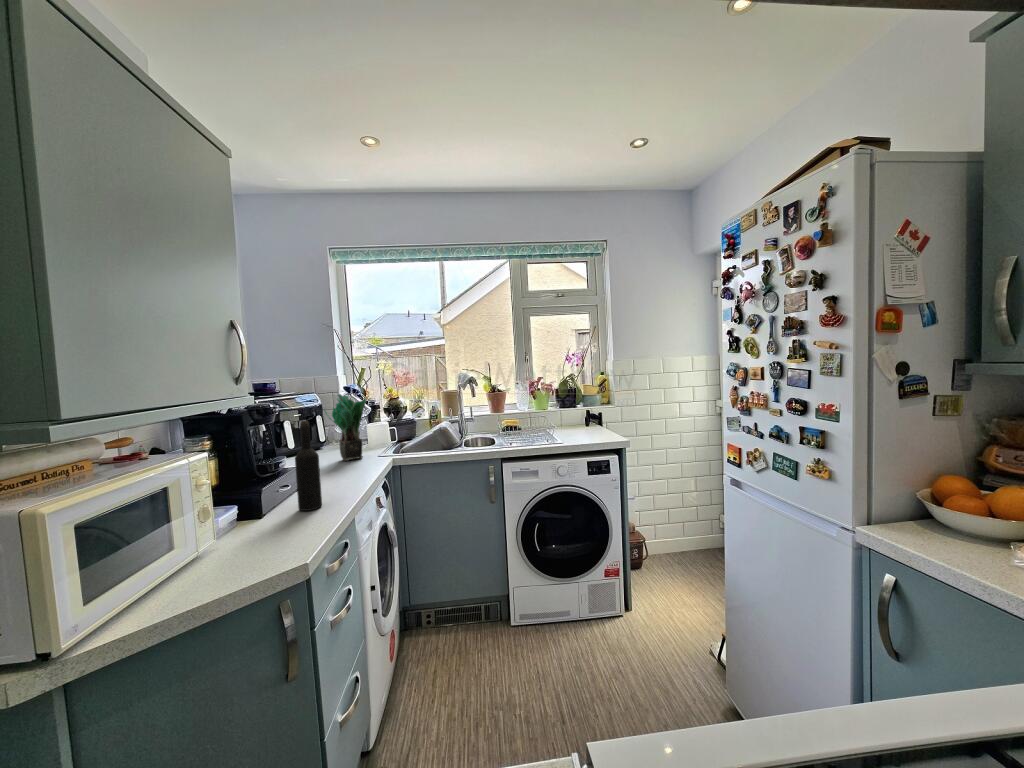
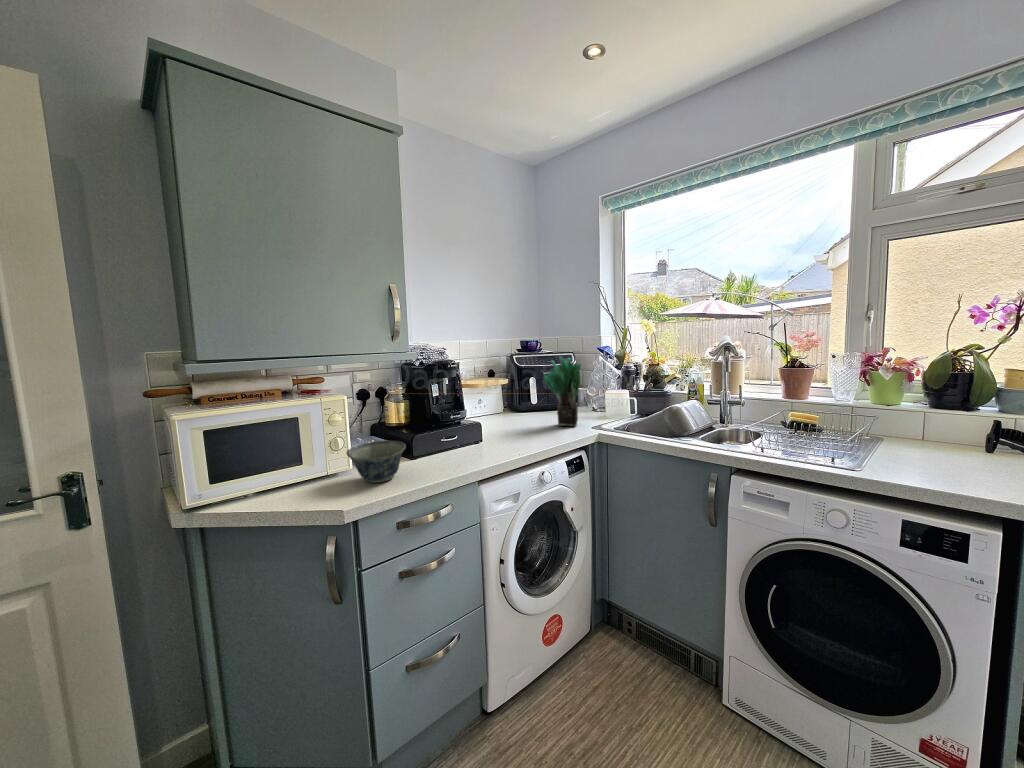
wine bottle: present [295,421,322,511] -> none [438,379,460,464]
bowl: none [224,494,301,547] -> present [347,440,406,483]

